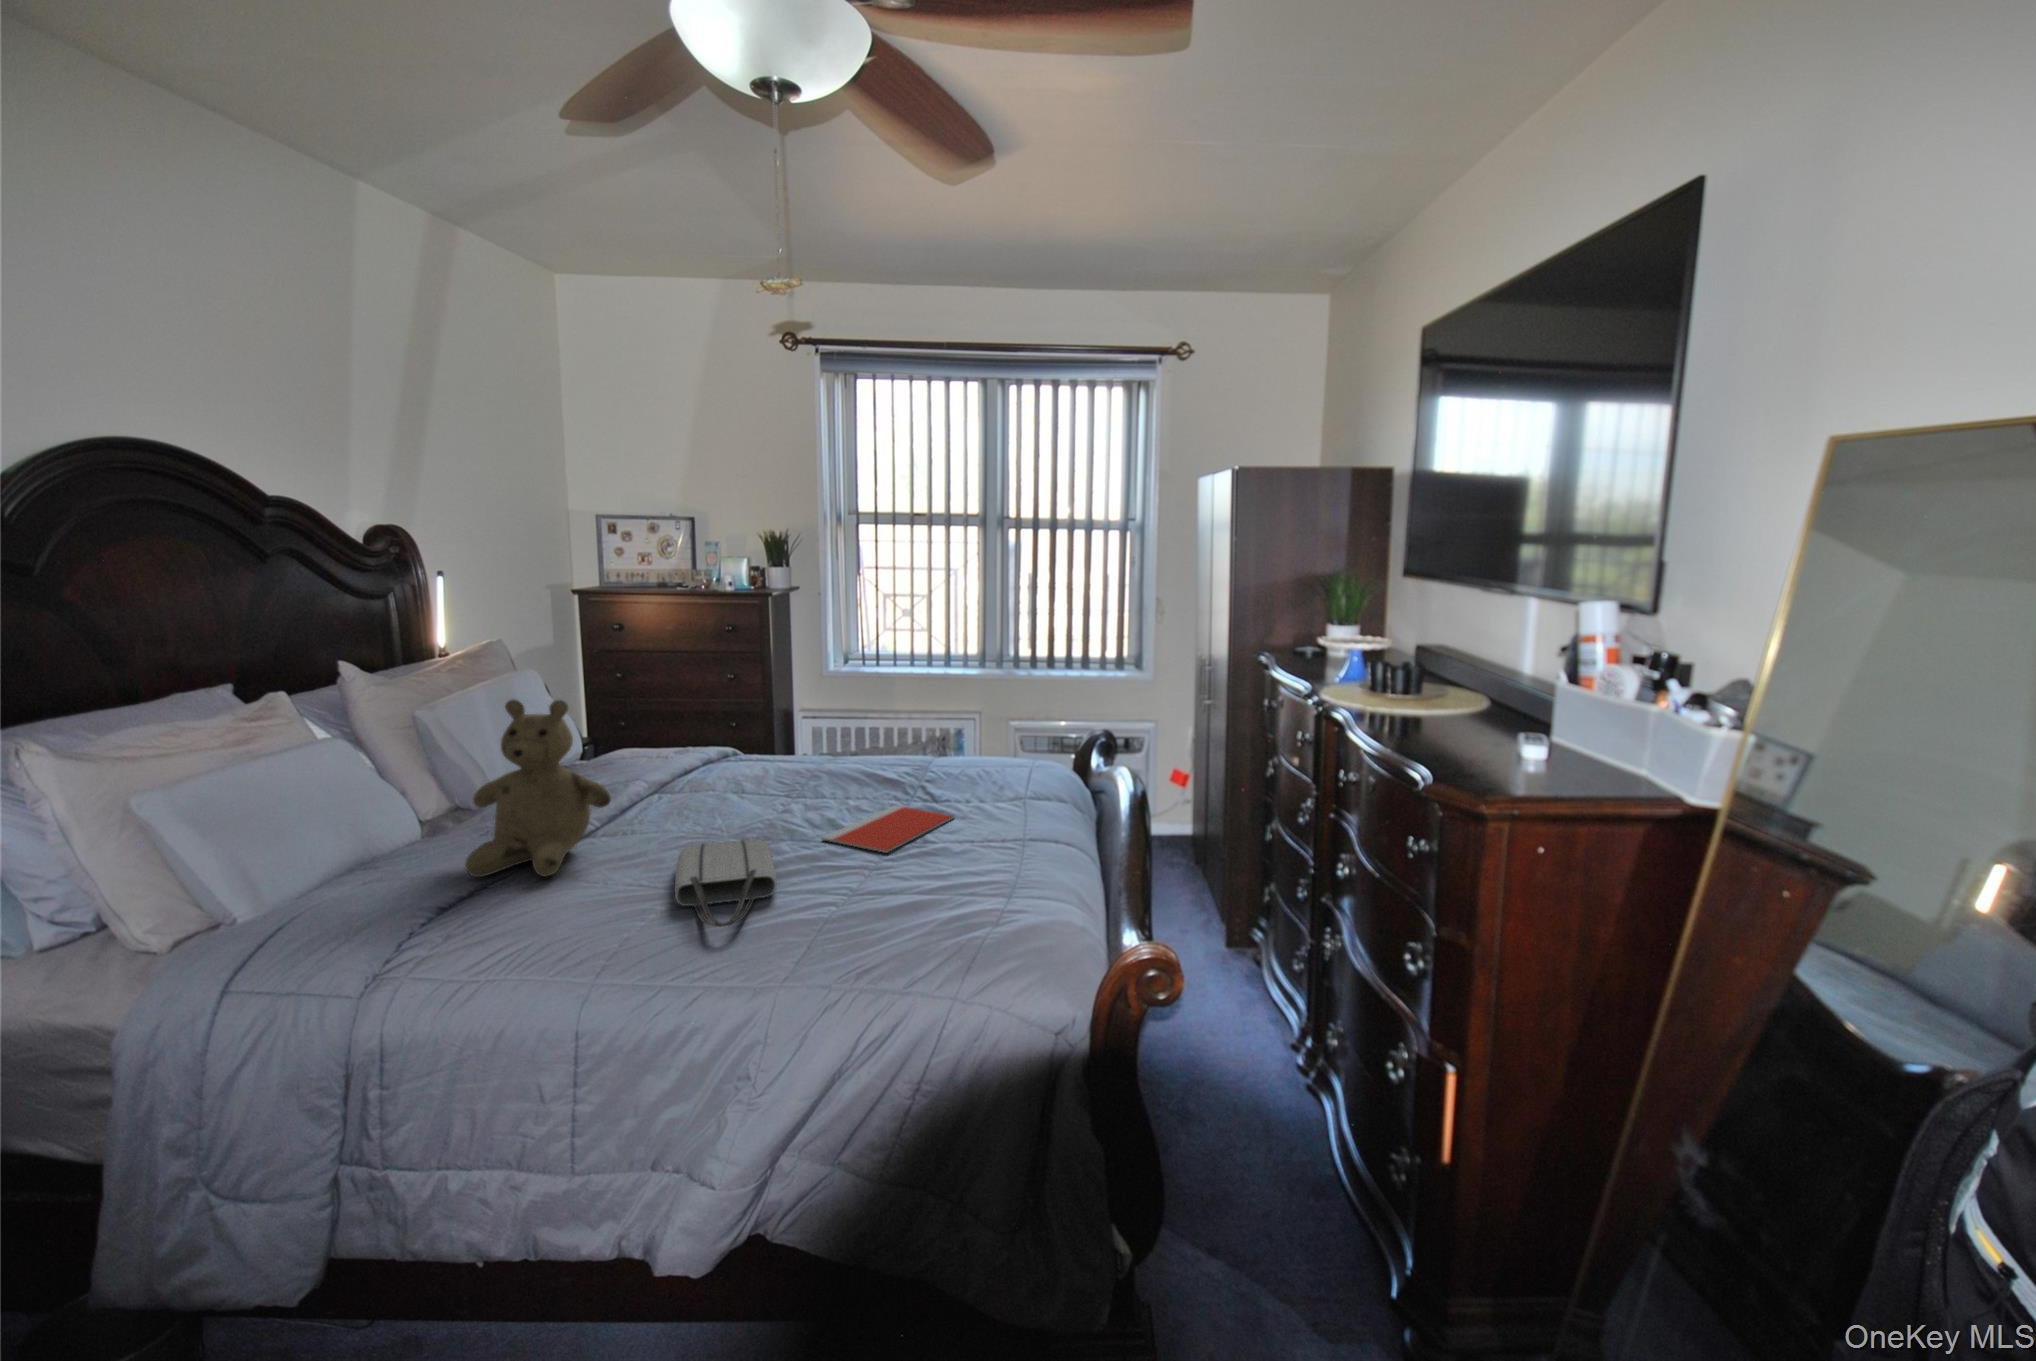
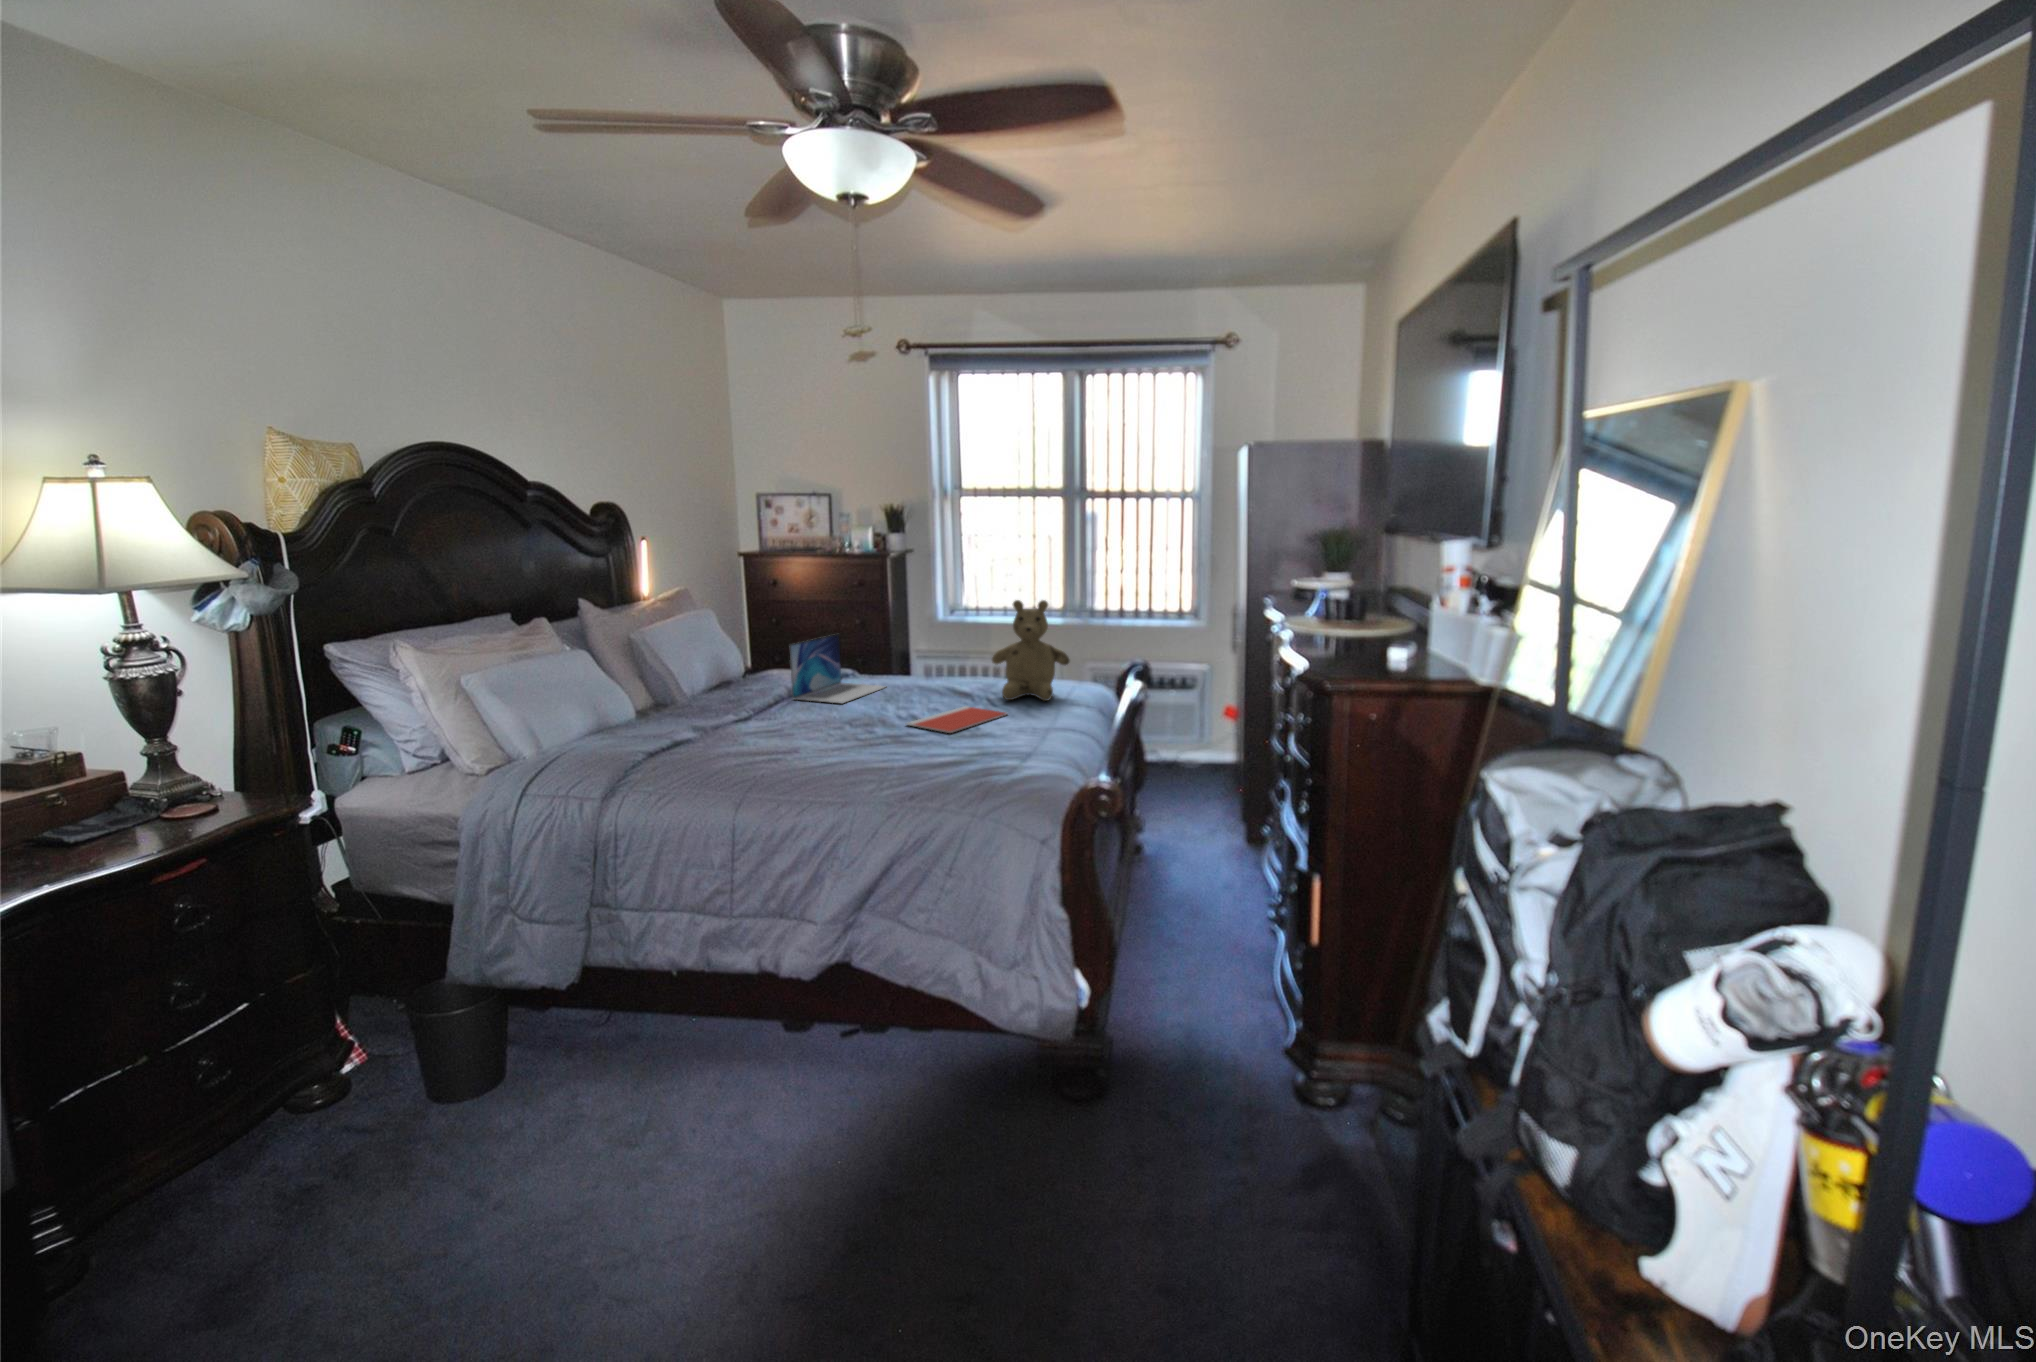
teddy bear: present [465,700,611,877] -> present [992,600,1070,701]
laptop: none [652,706,783,805] -> present [789,634,887,703]
tote bag: present [675,839,777,927] -> none [796,720,866,766]

